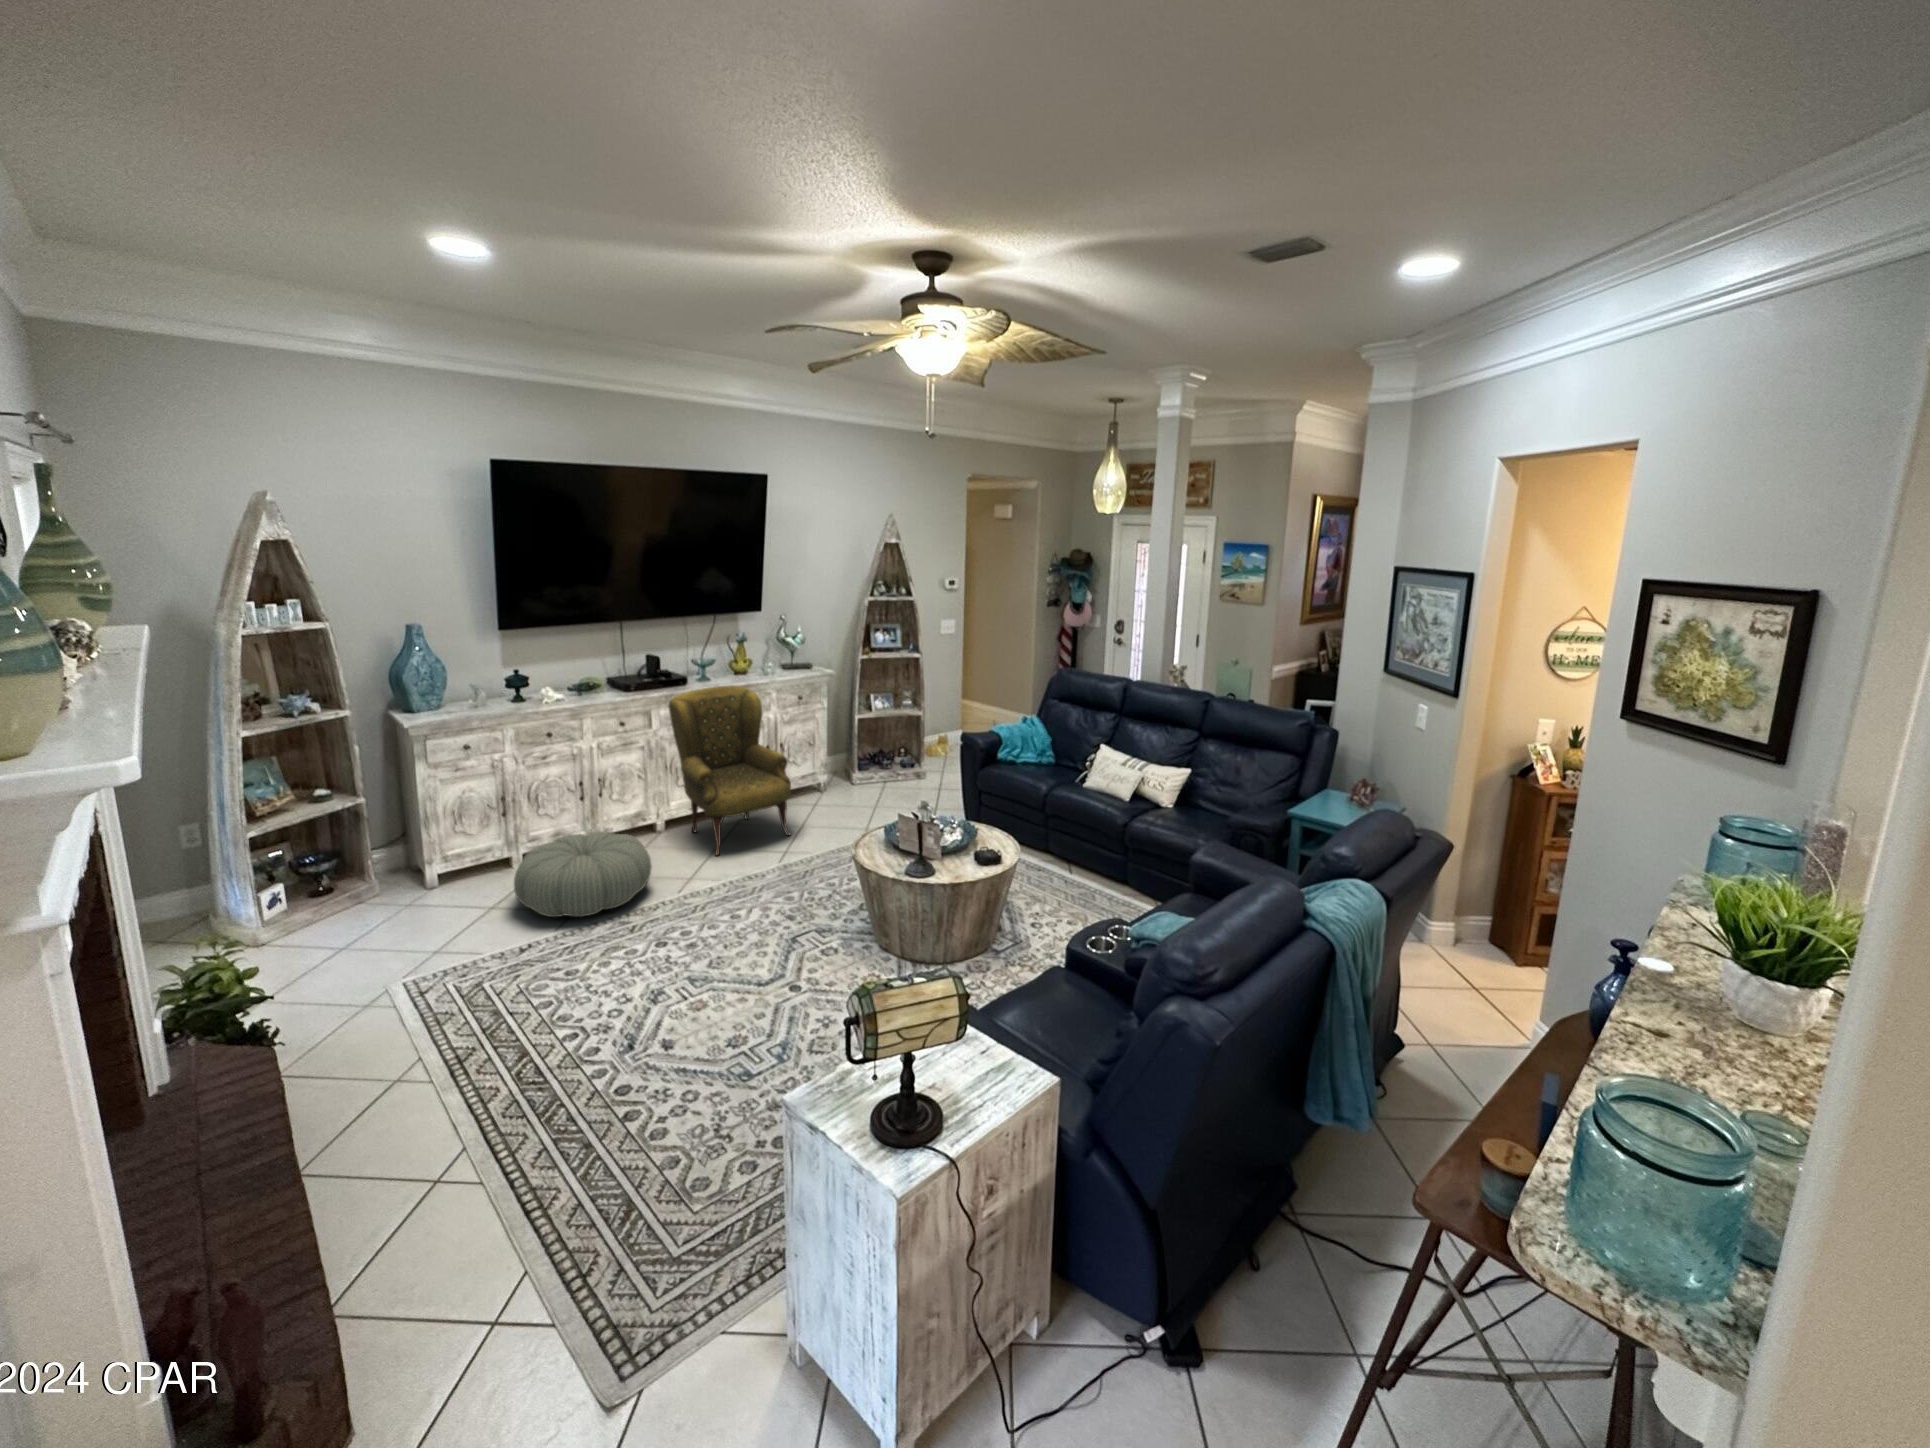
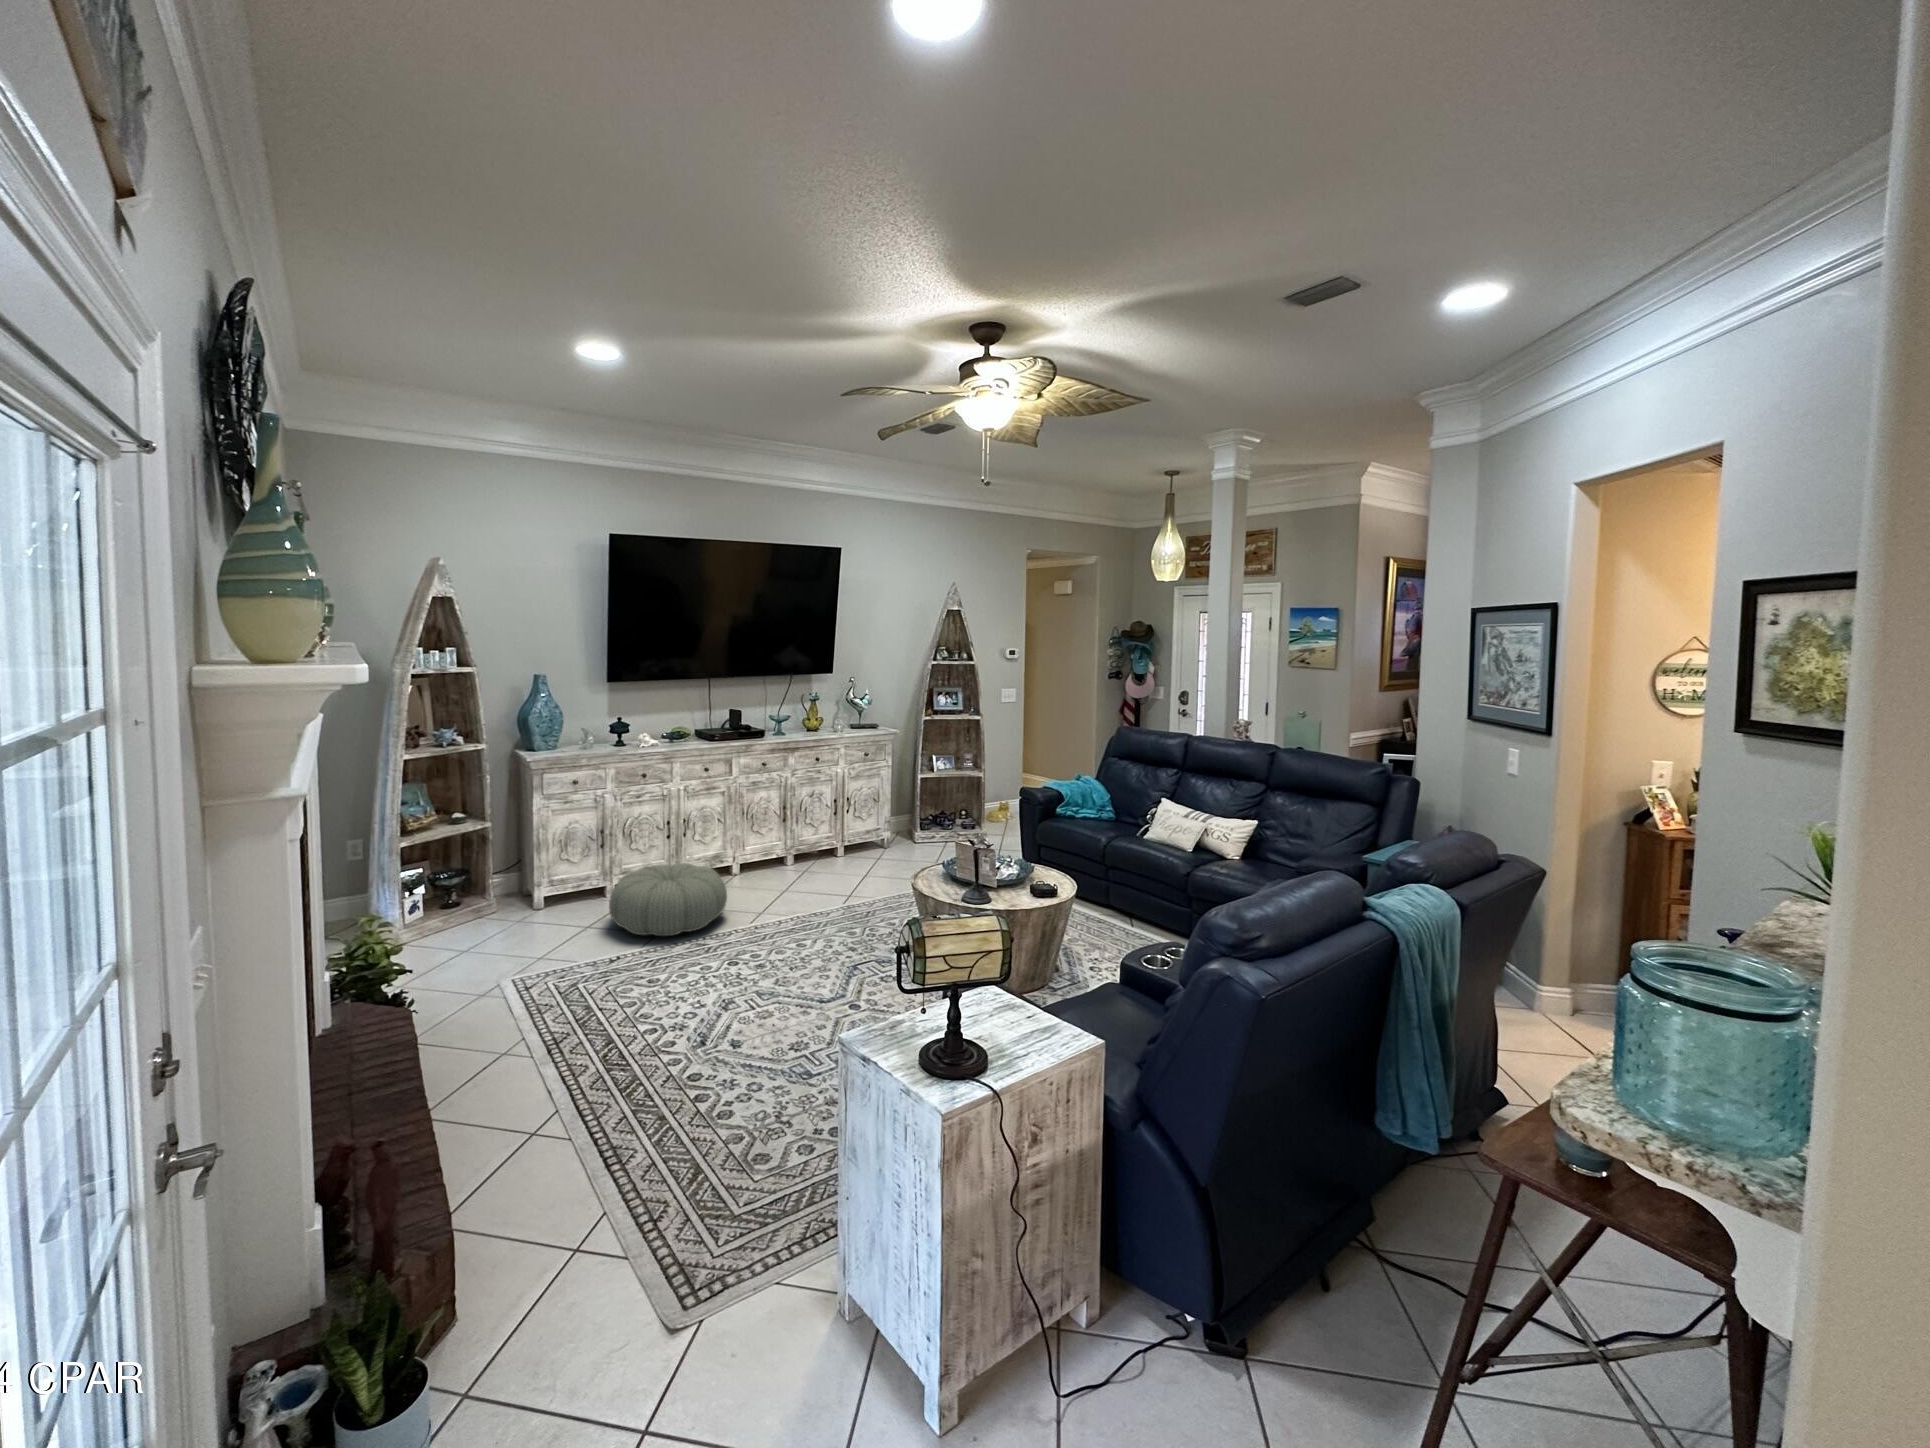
armchair: present [668,685,791,856] -> none [747,739,855,895]

